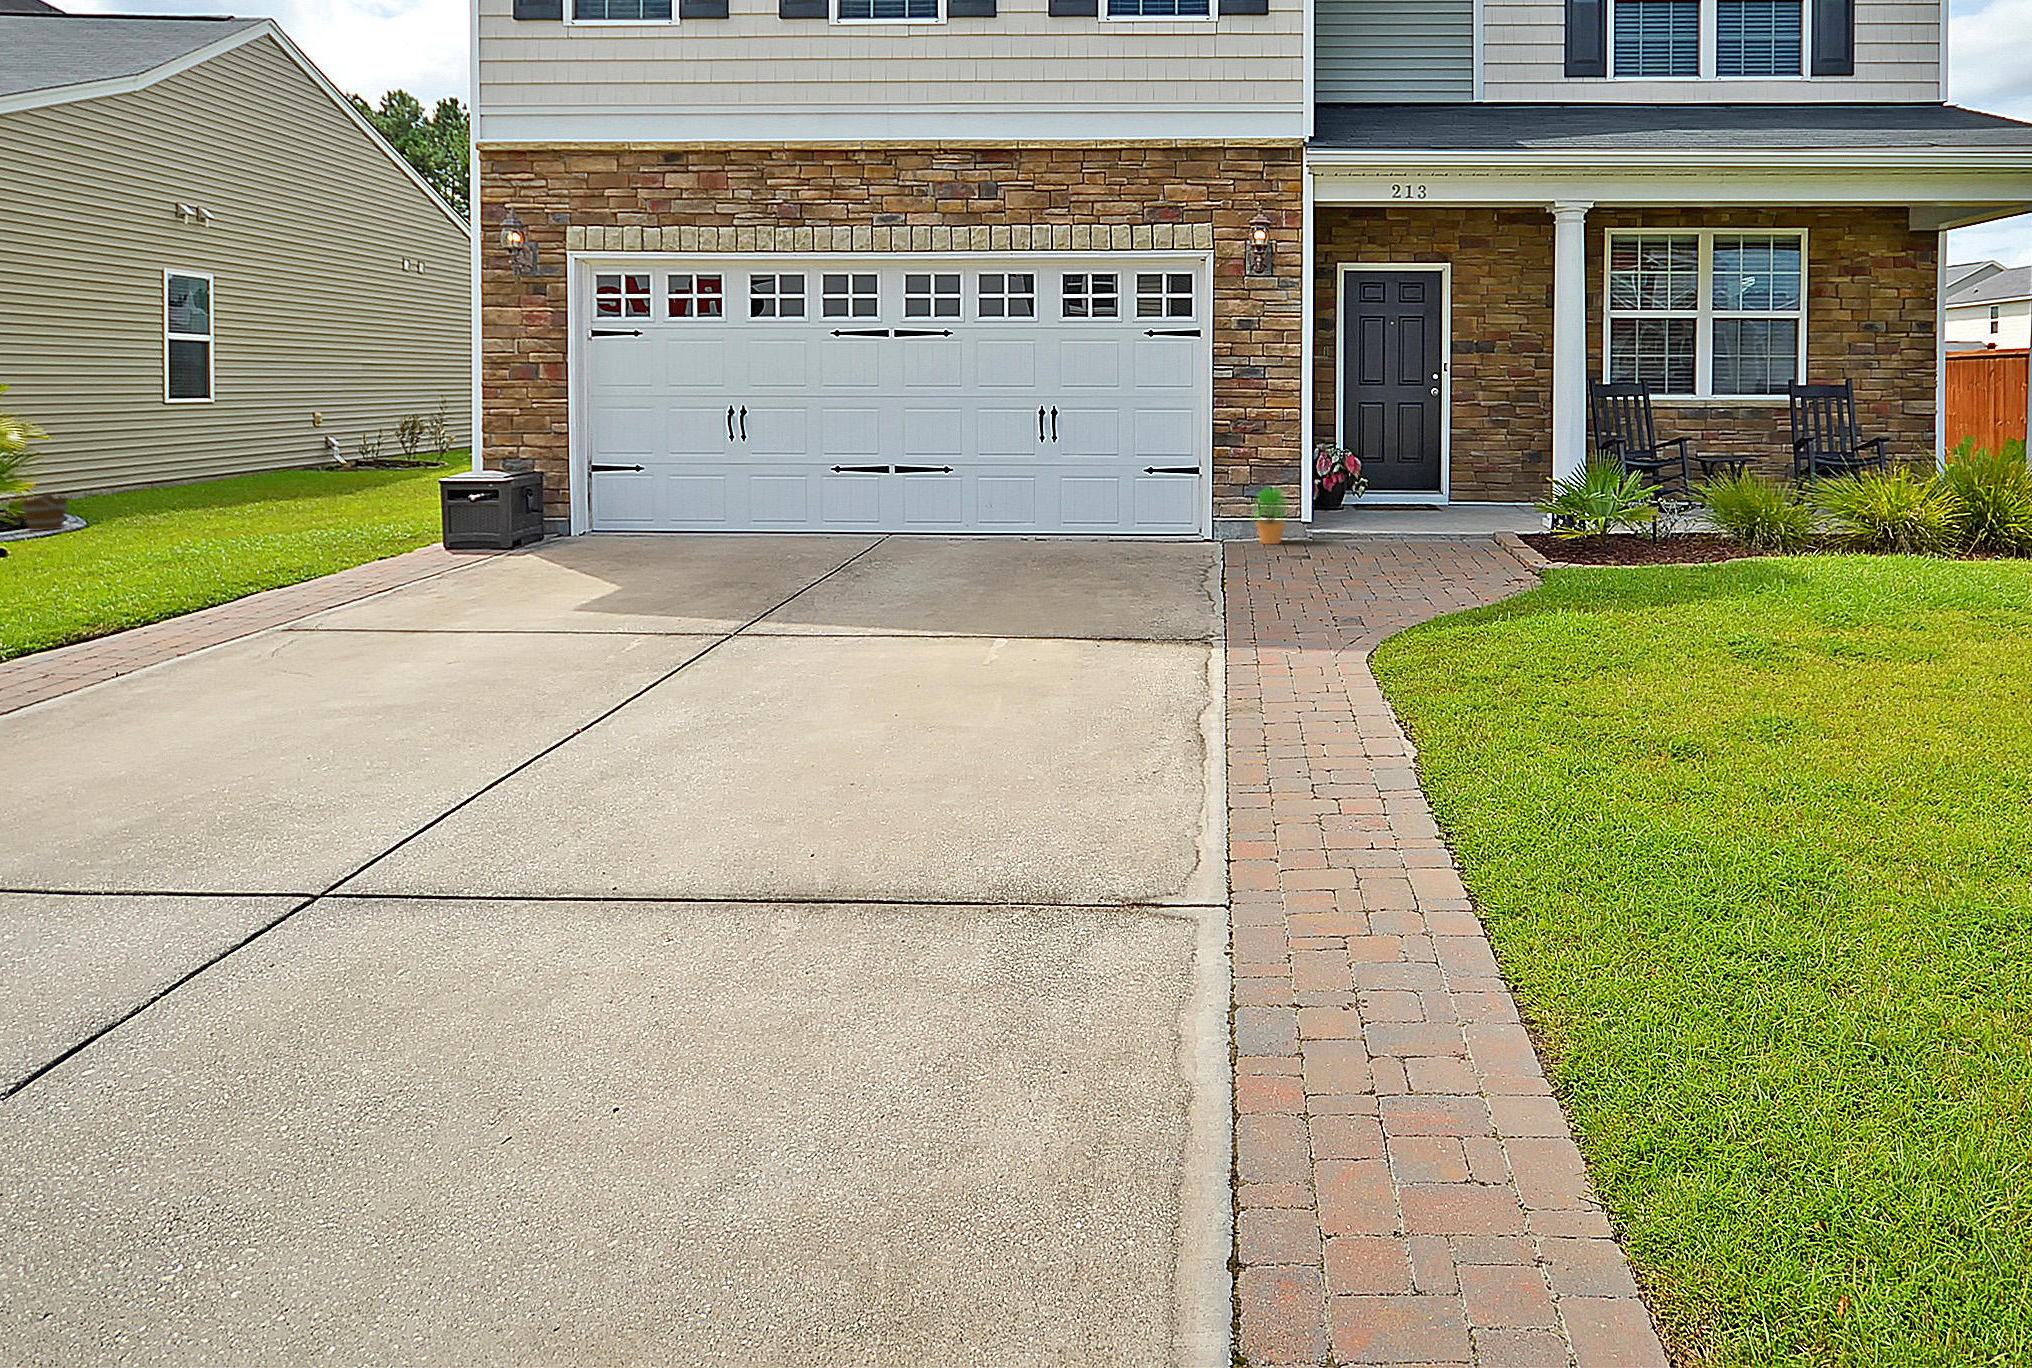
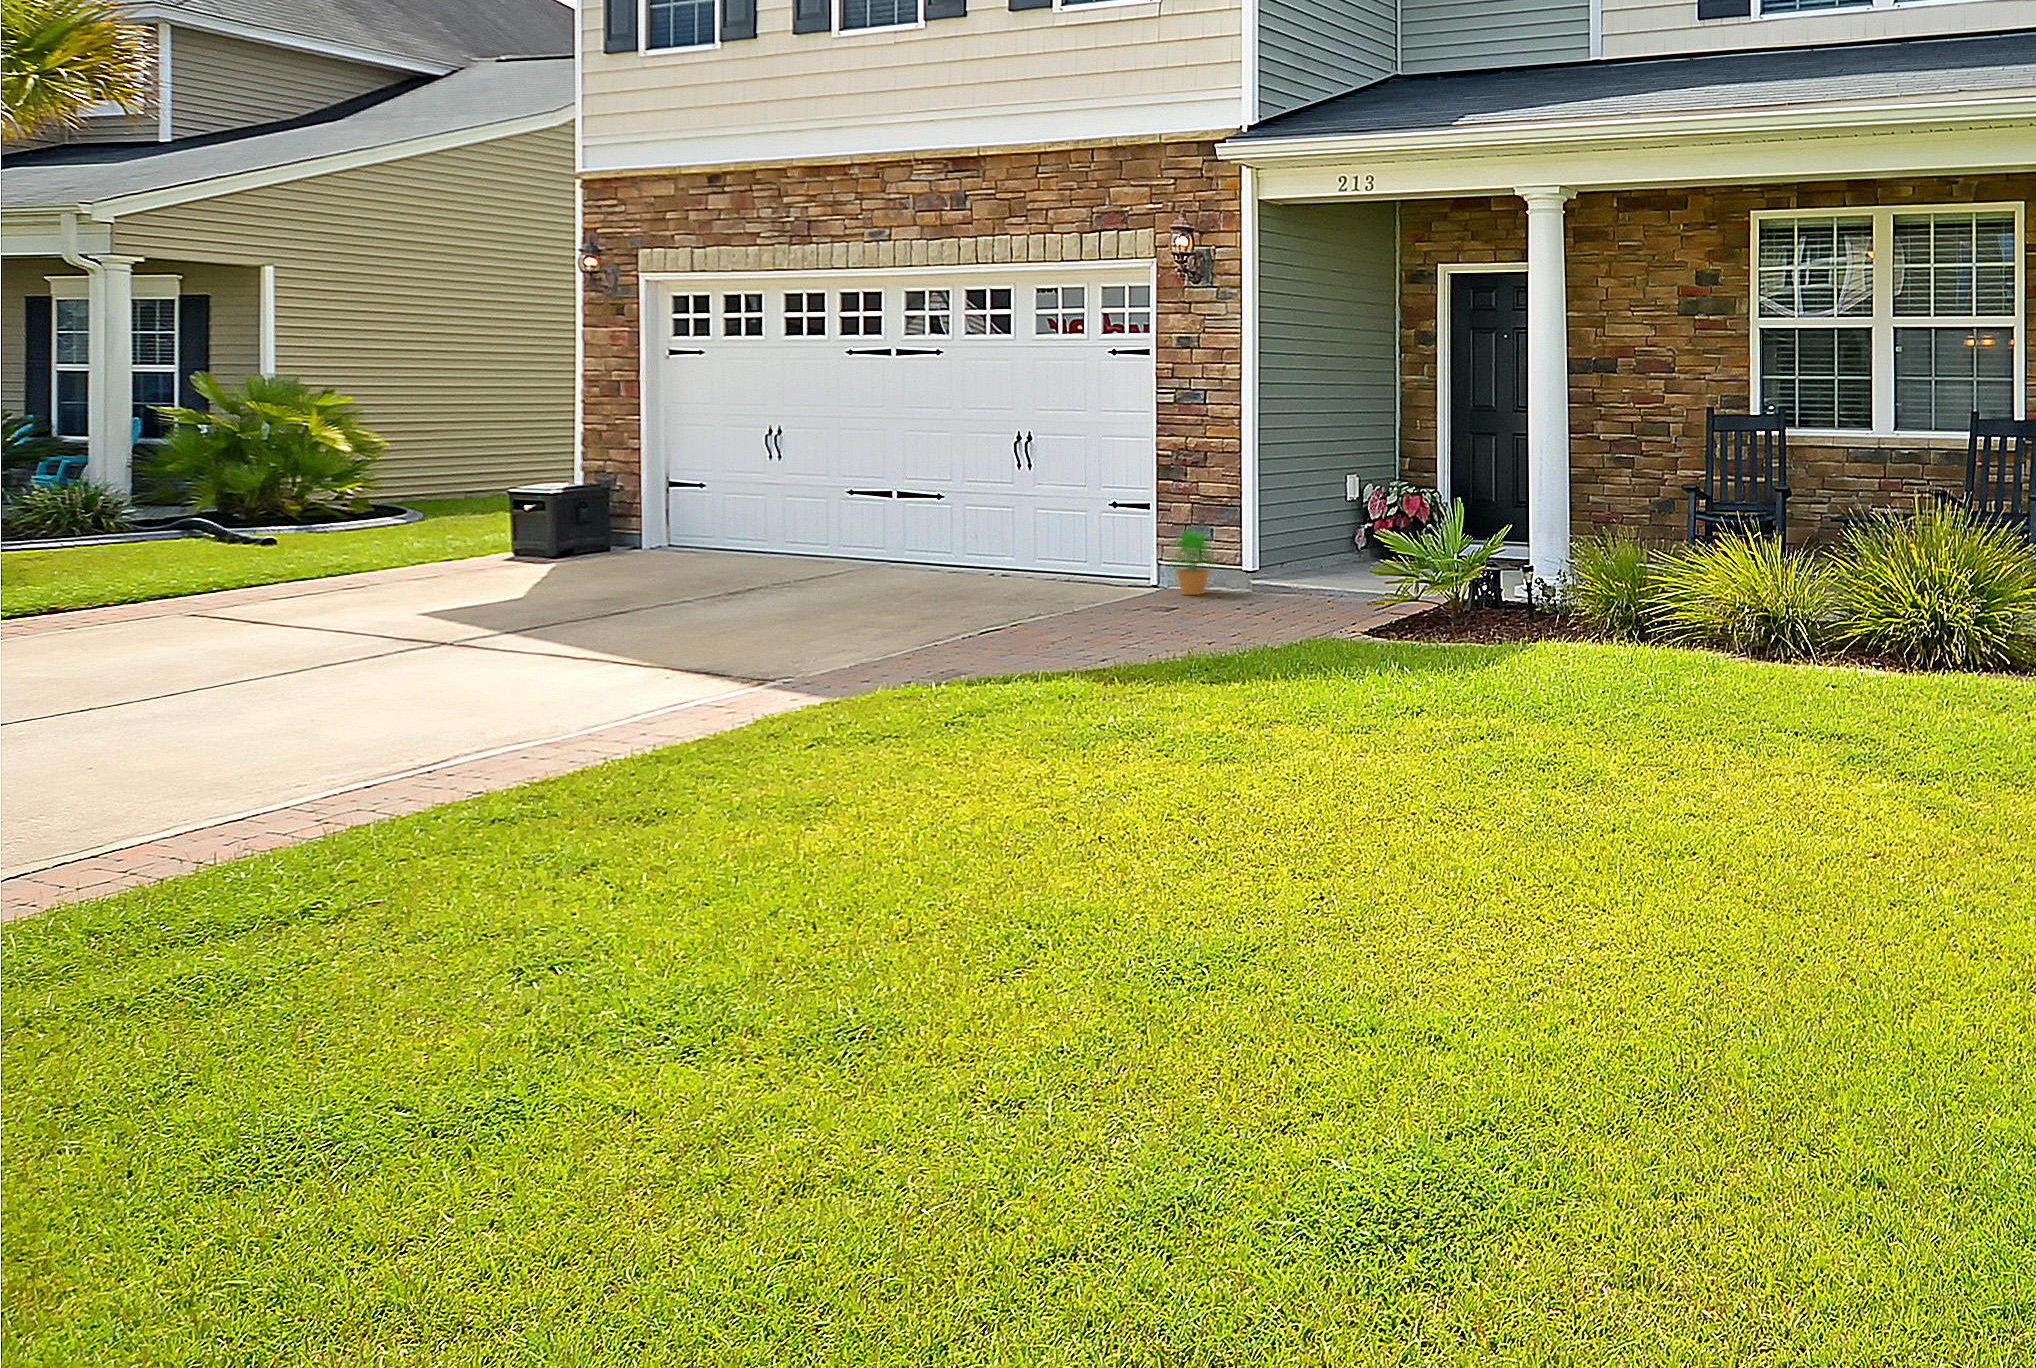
bucket: present [23,493,69,531] -> none [343,493,380,525]

